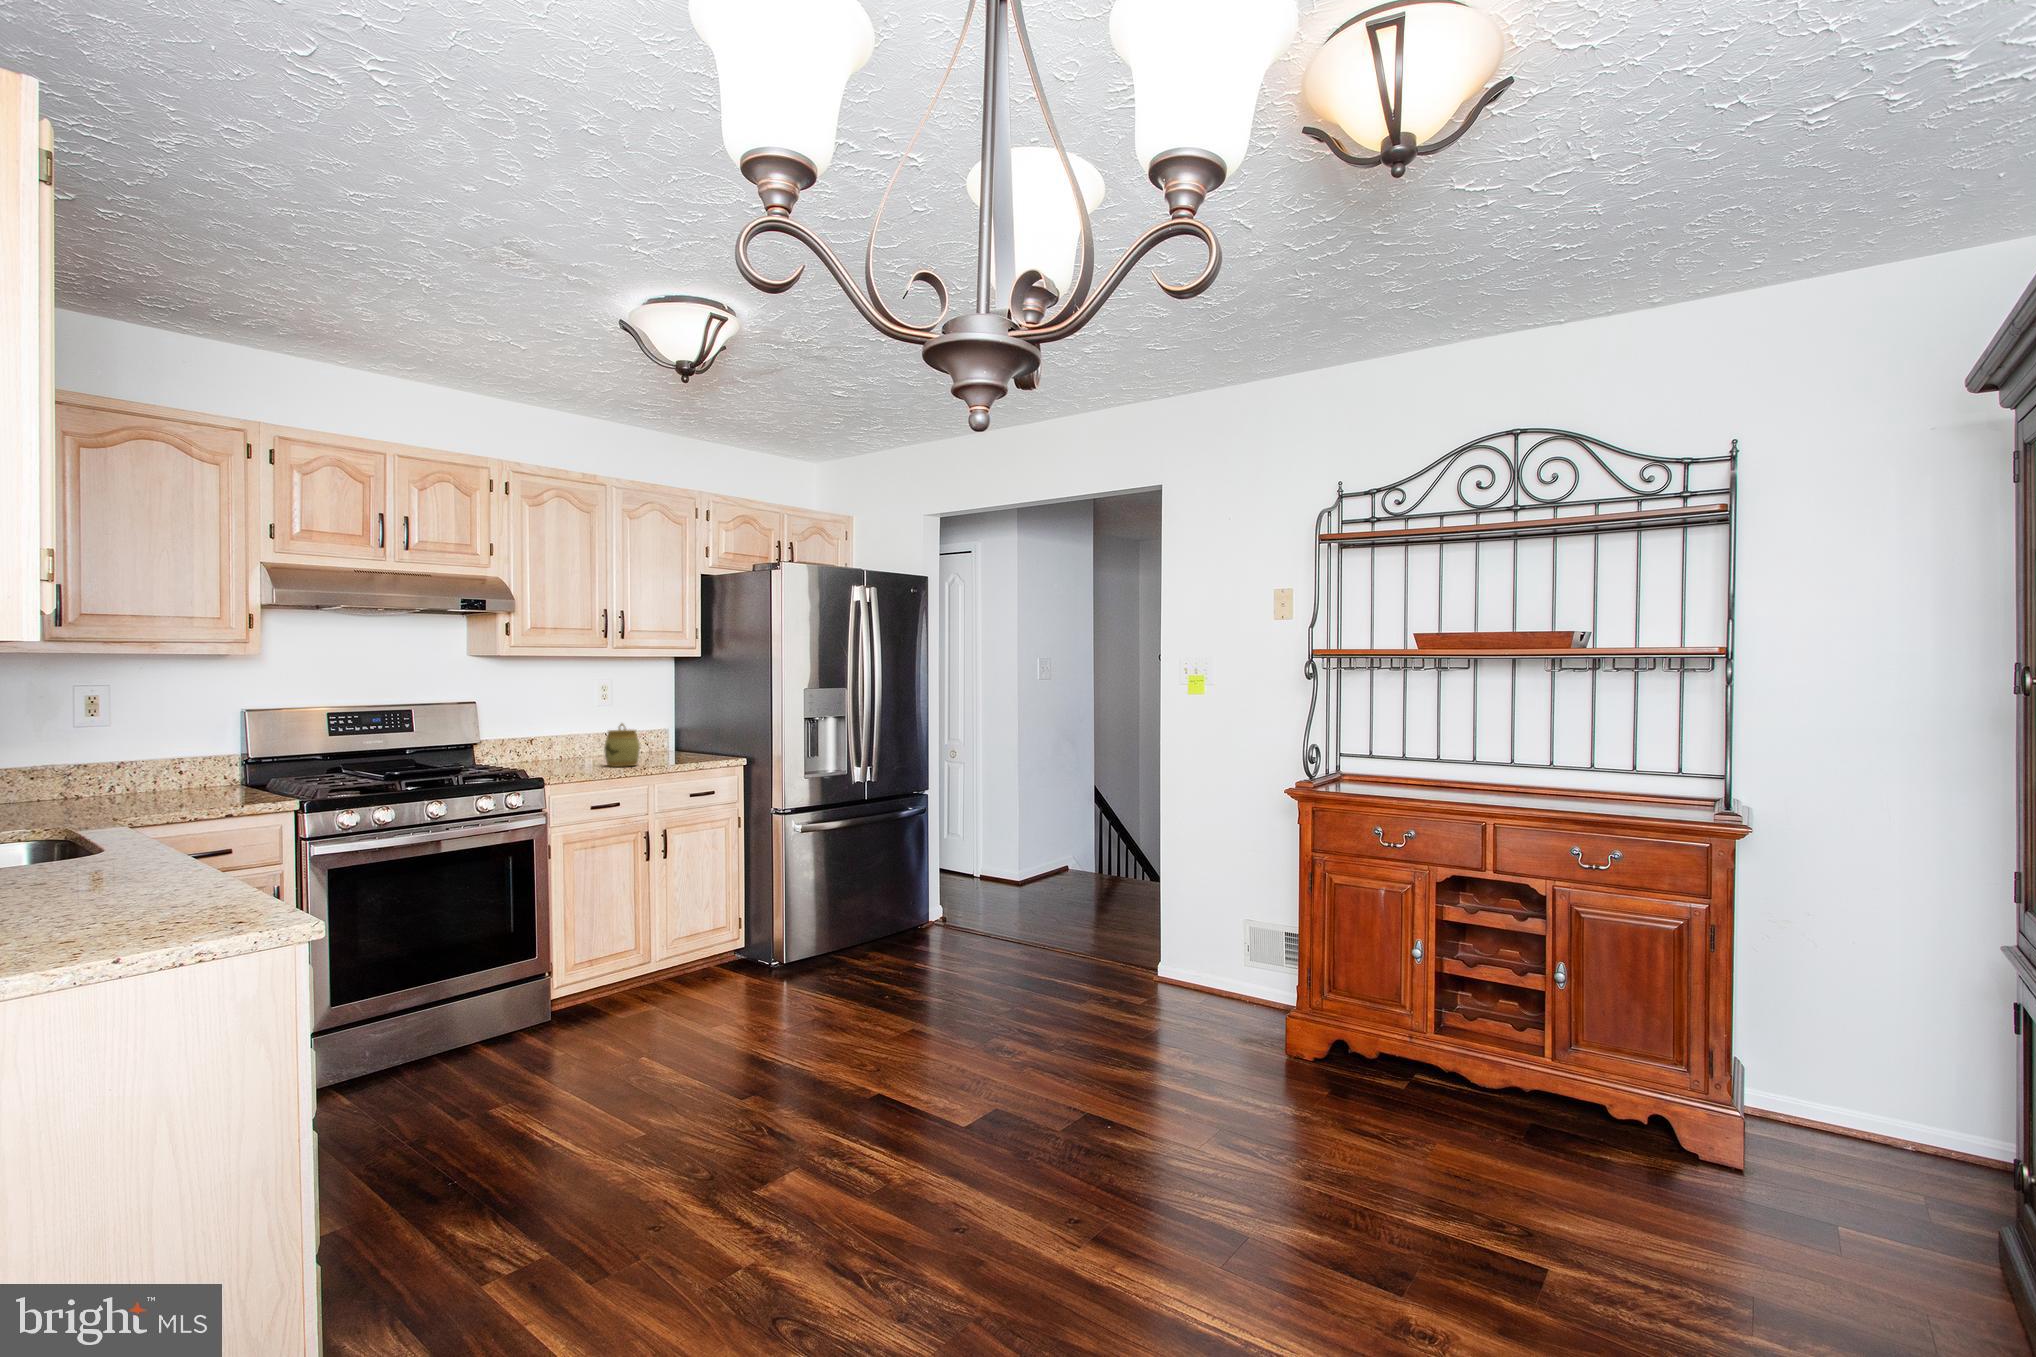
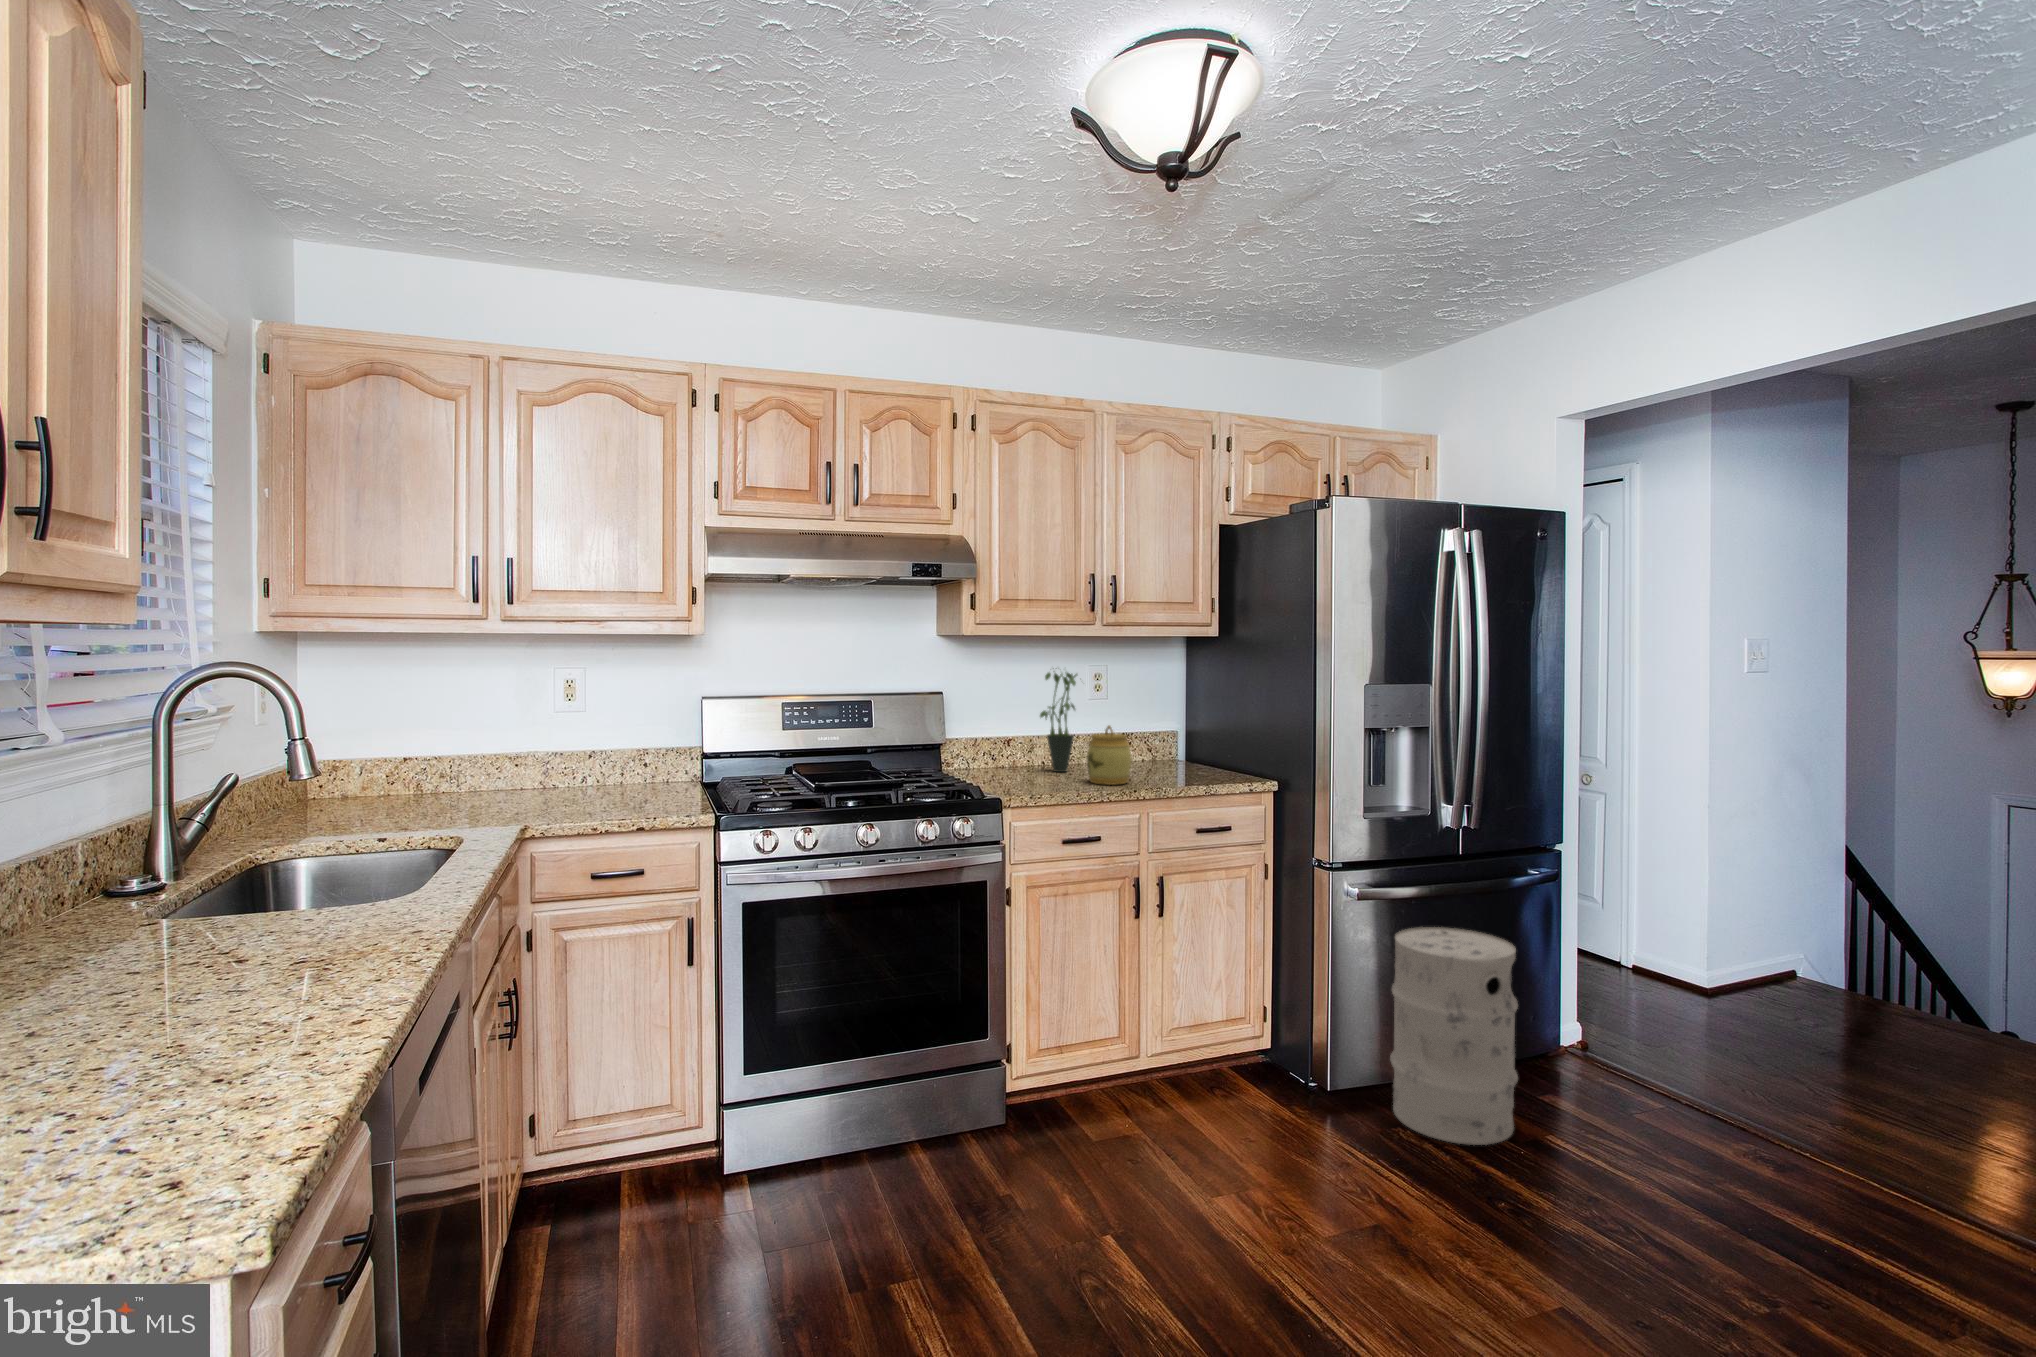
potted plant: none [561,681,599,762] -> present [1040,673,1077,772]
trash can: none [826,845,901,974] -> present [1390,927,1518,1145]

